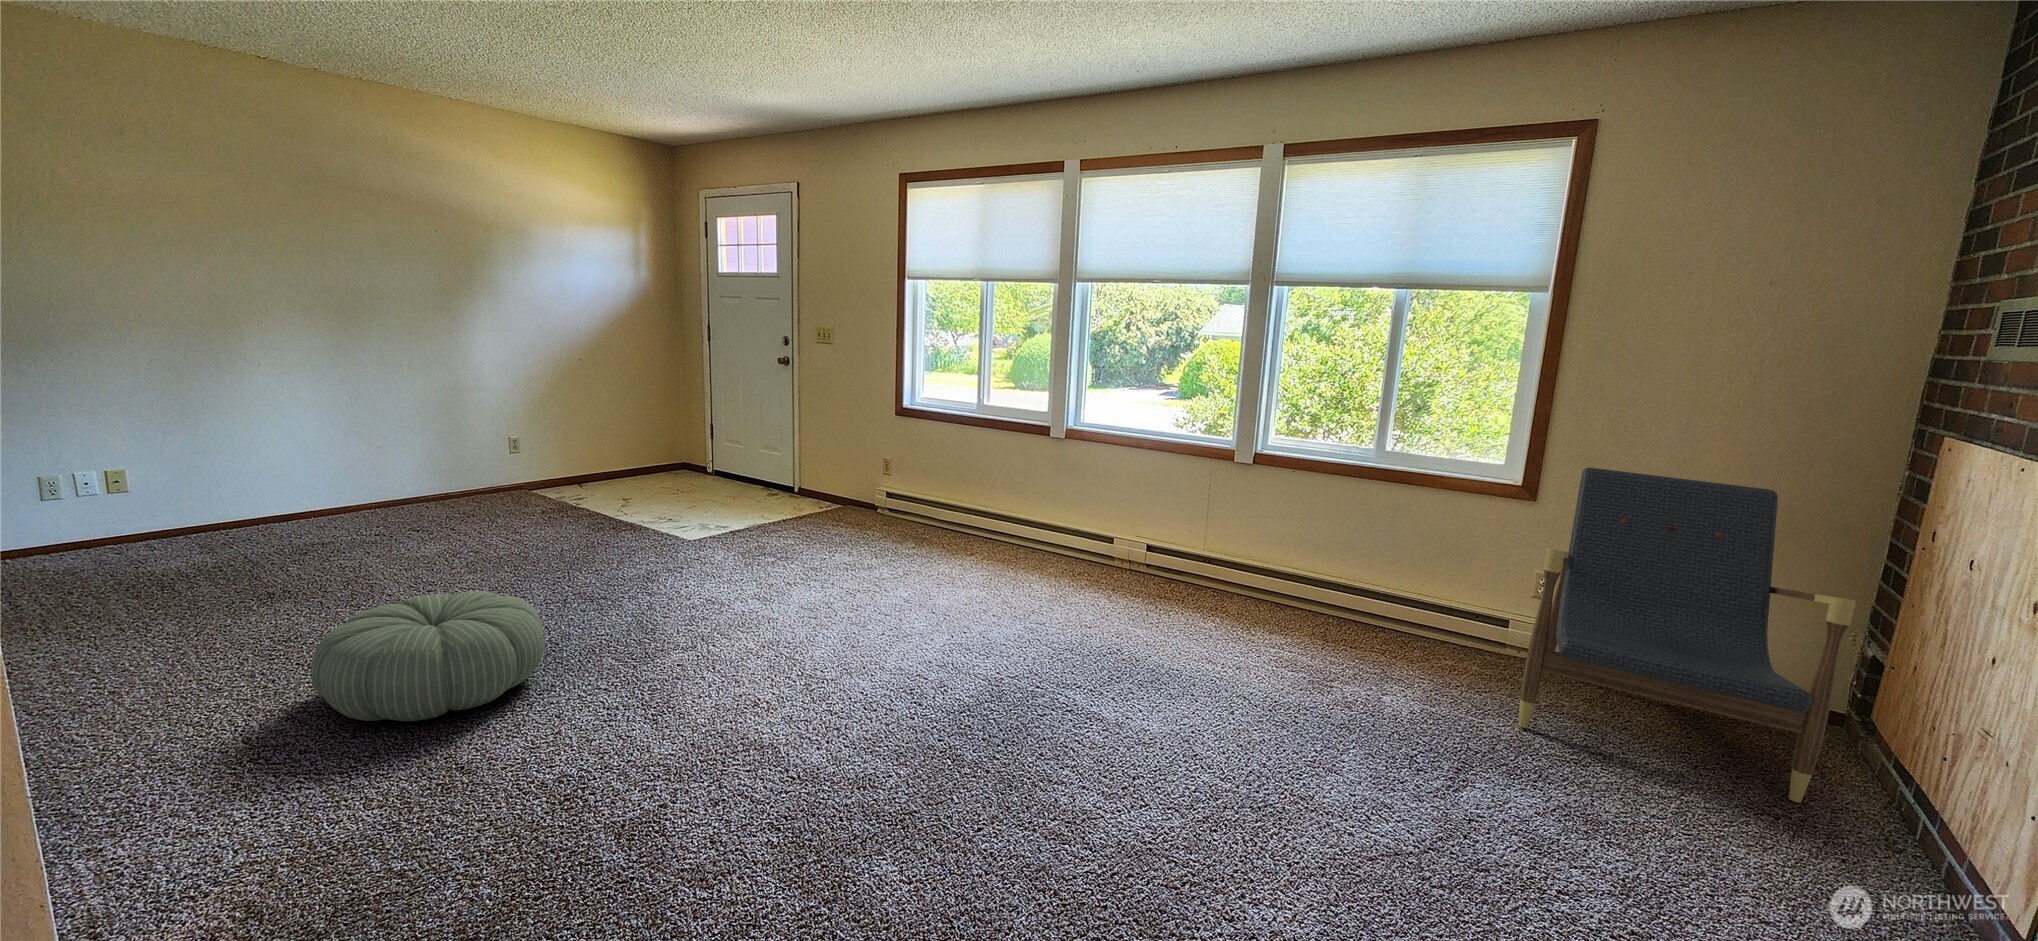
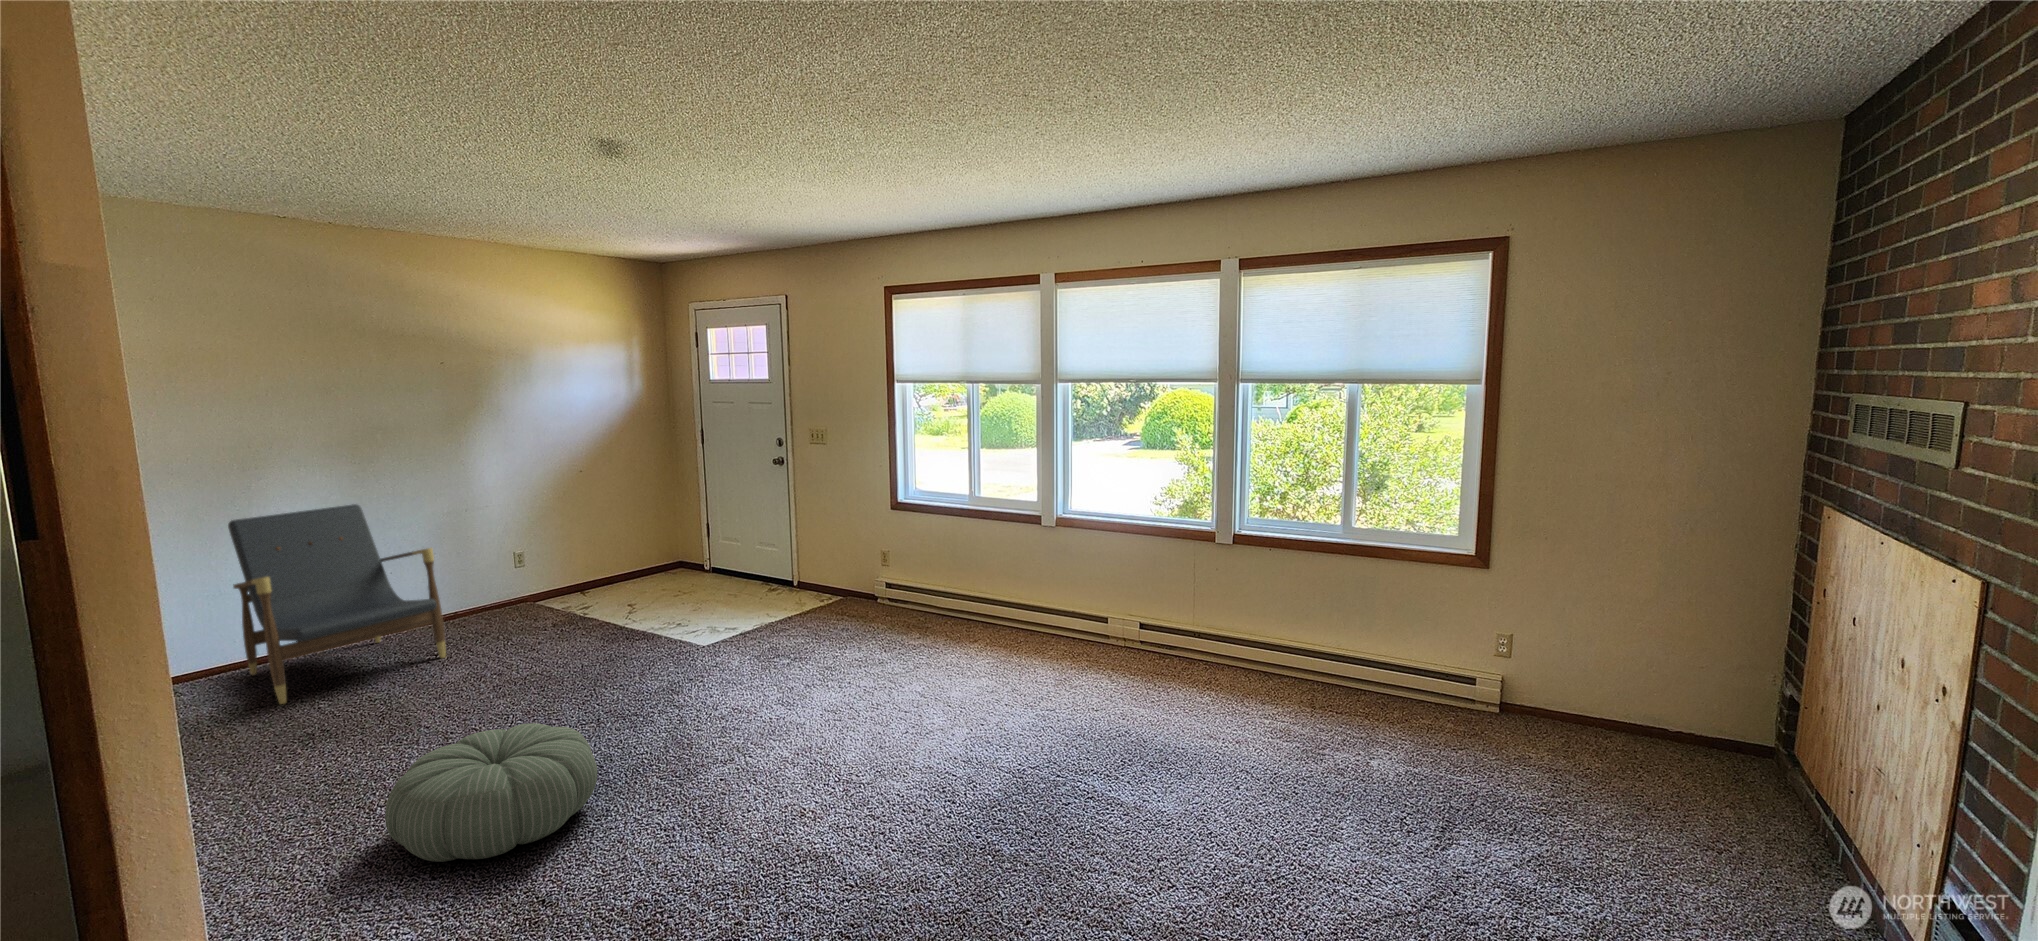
lounge chair: present [1519,467,1856,803] -> present [228,504,446,704]

